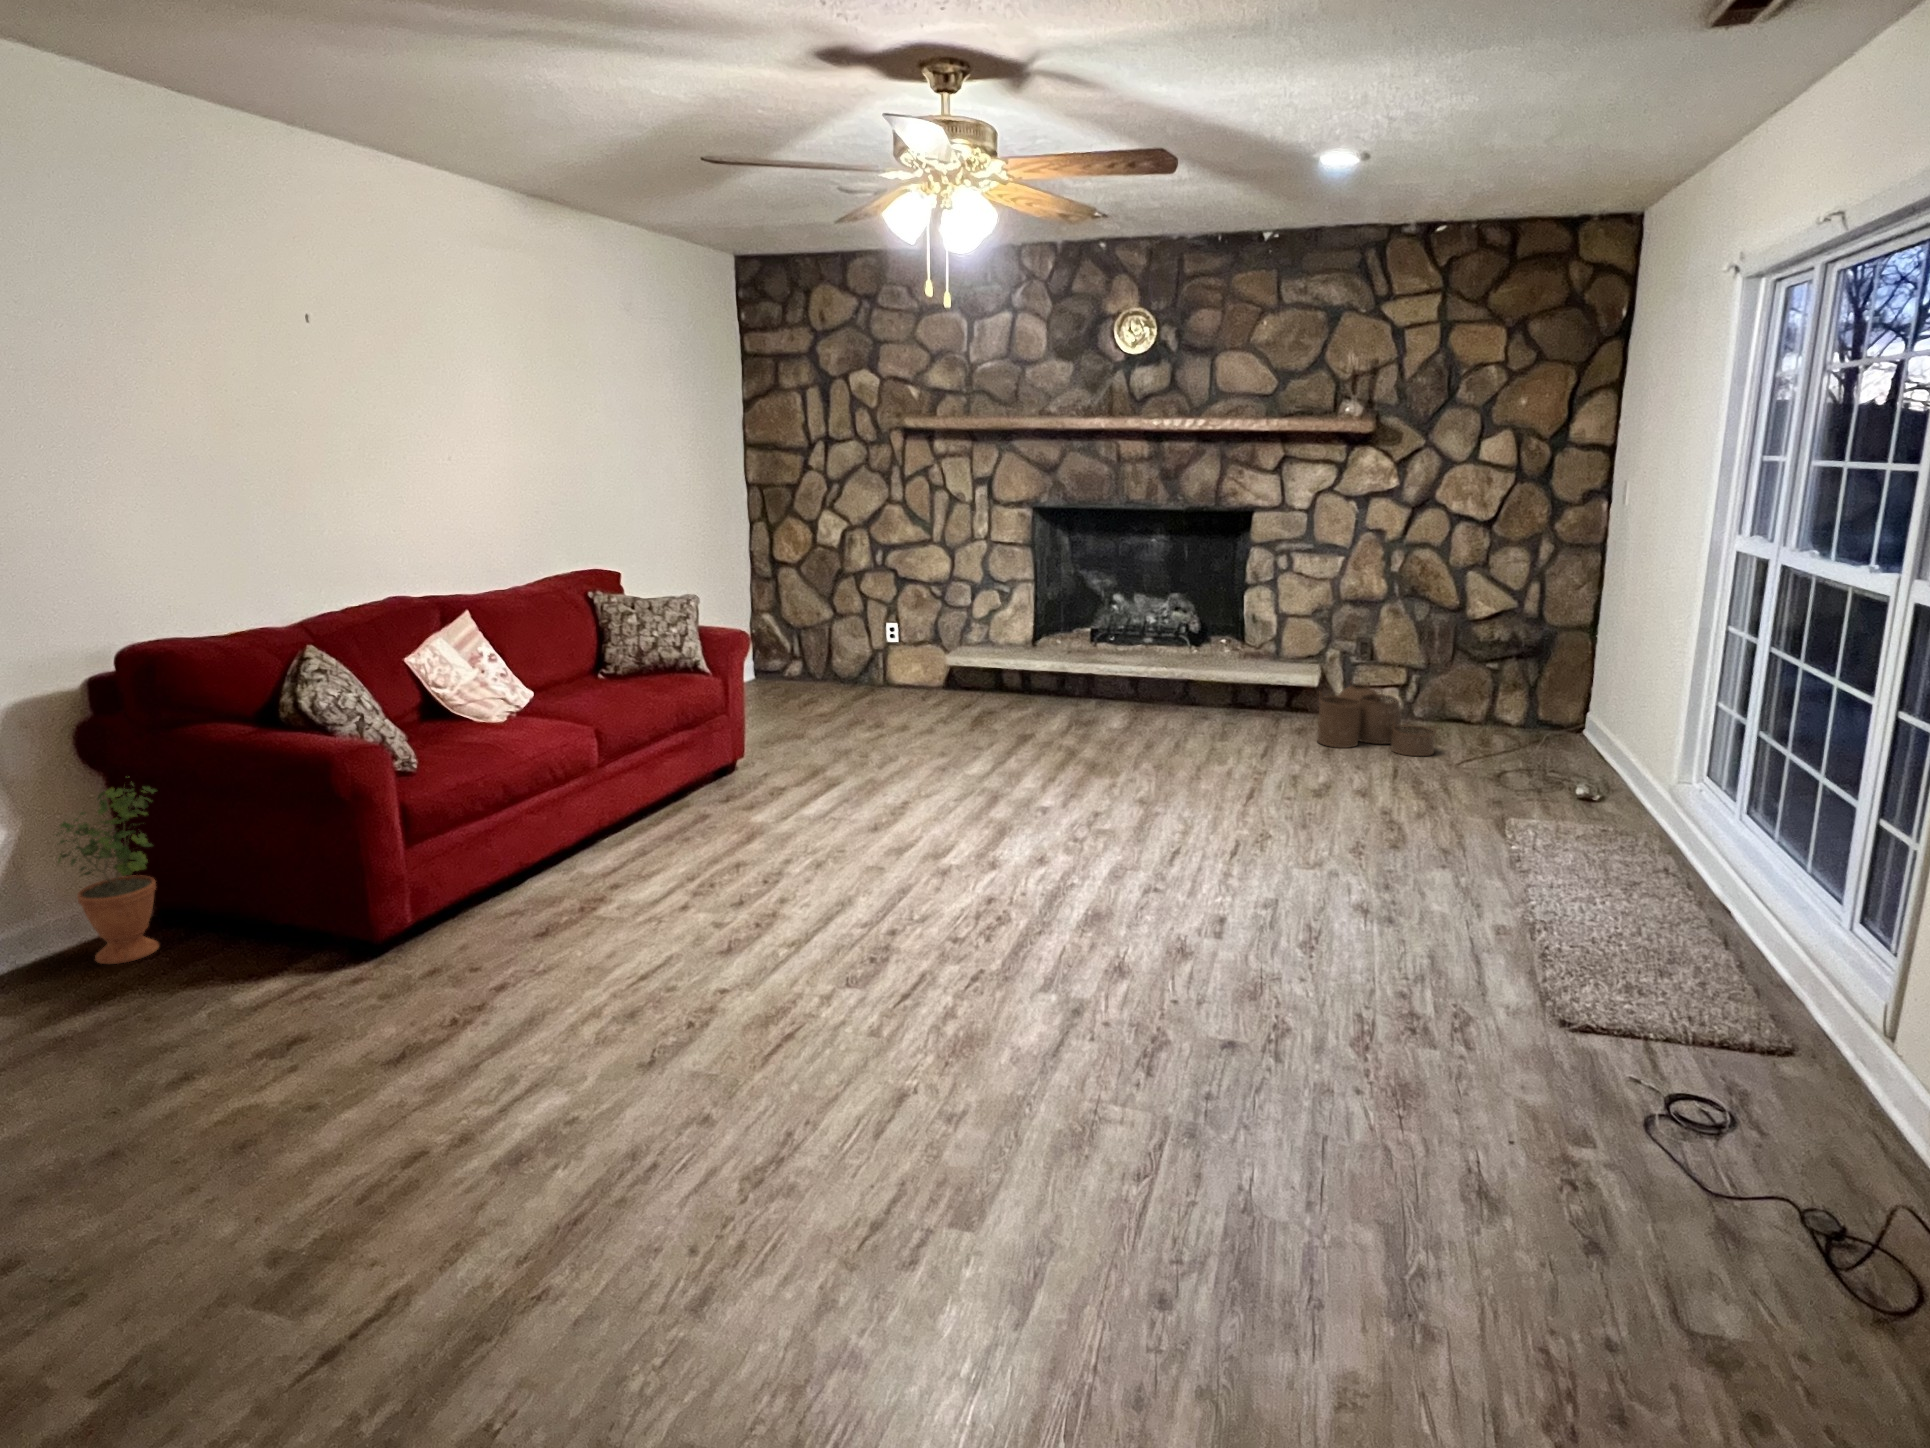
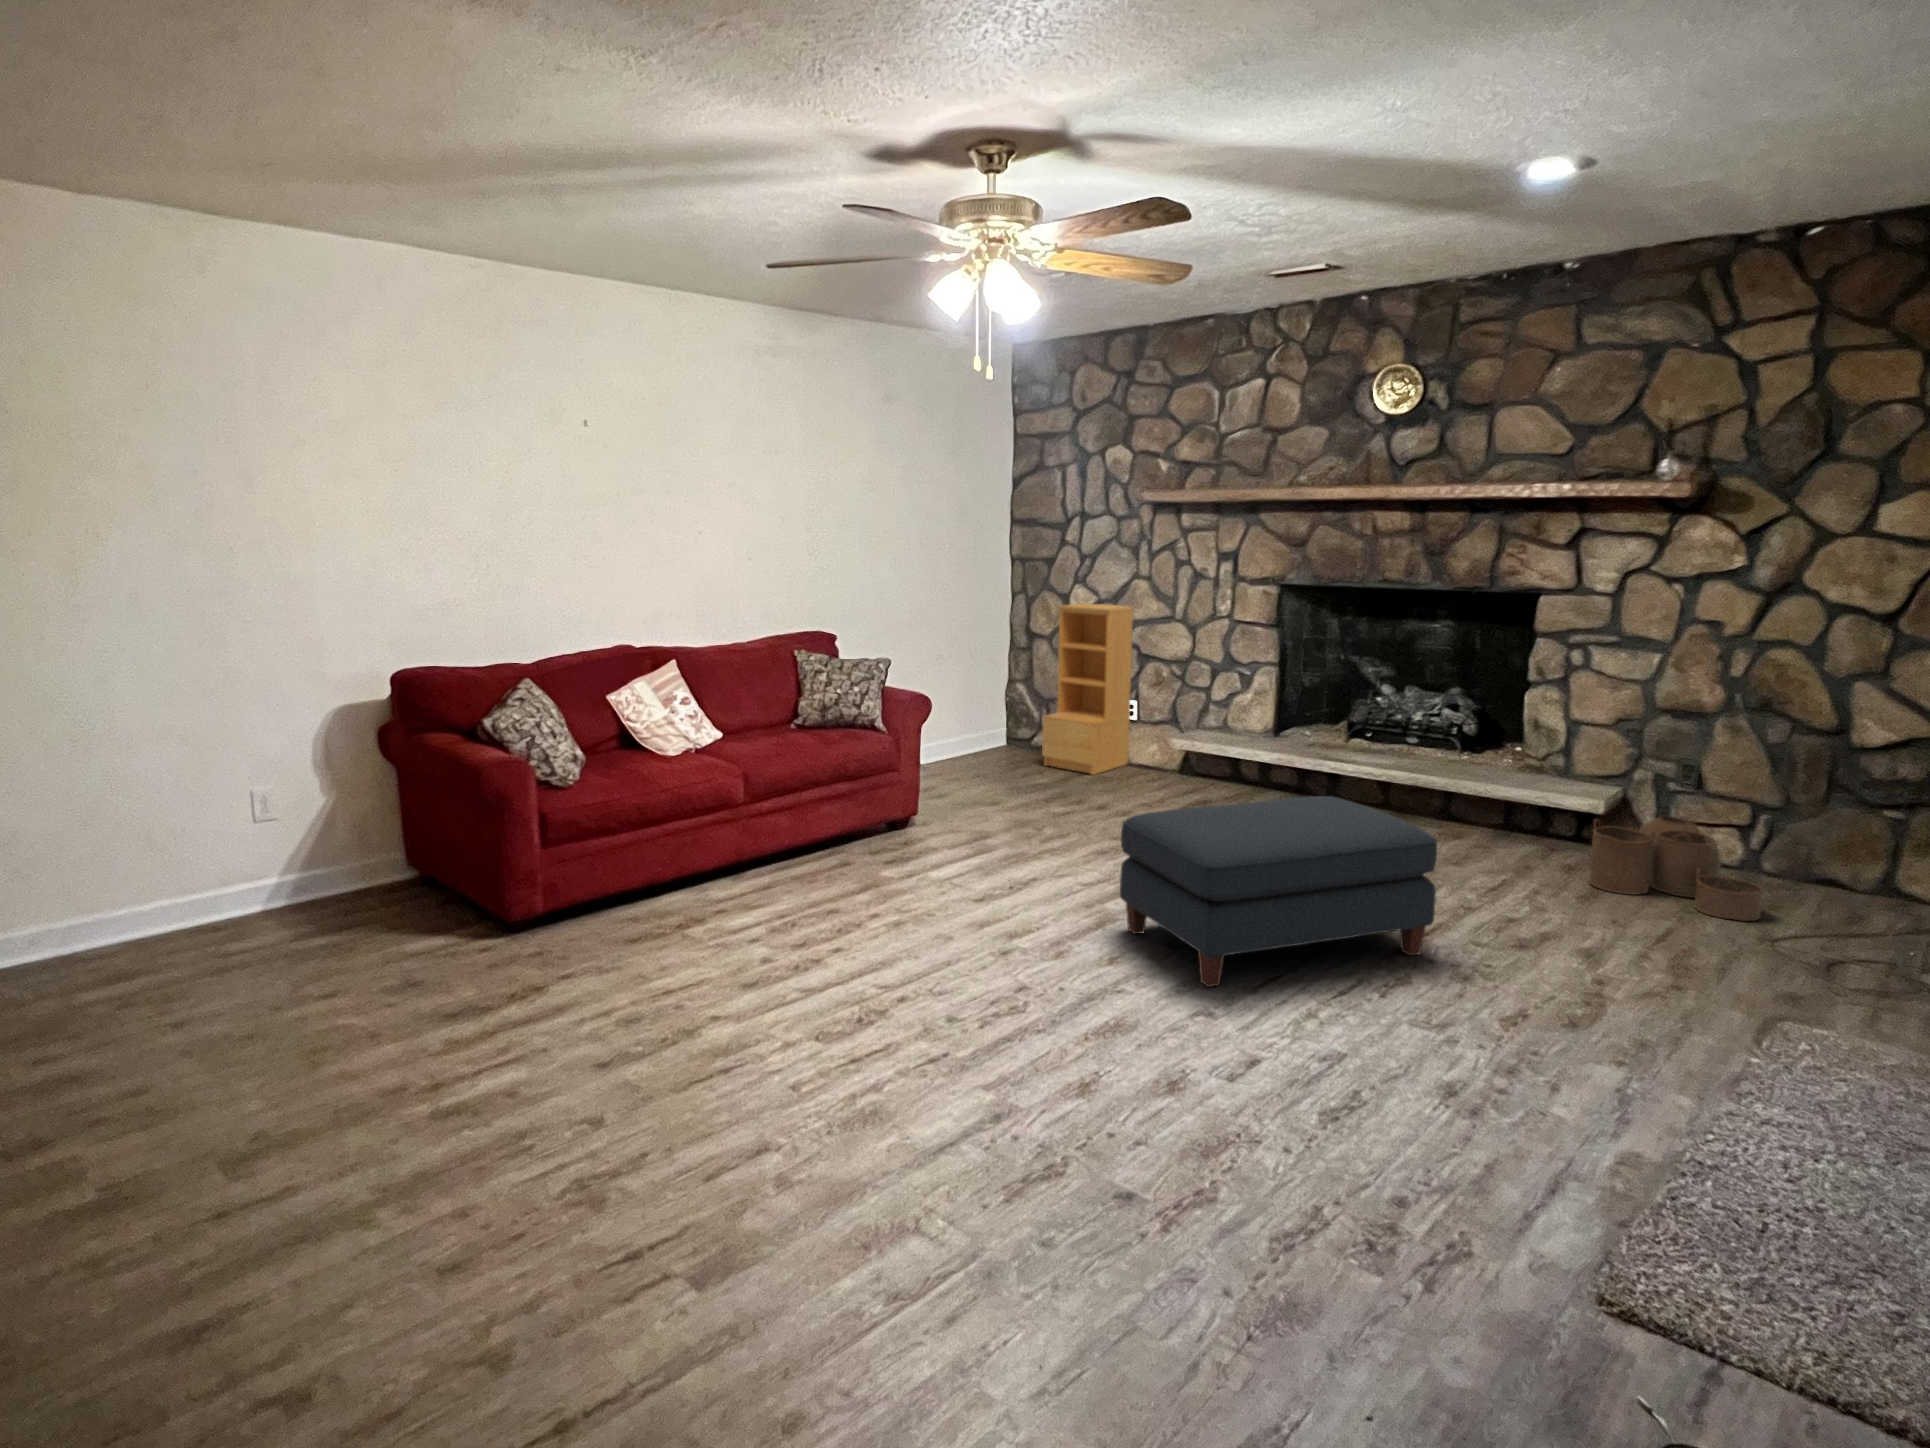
bookshelf: none [812,529,893,700] -> present [1042,603,1133,775]
ottoman: none [1018,693,1267,868] -> present [1120,796,1437,987]
potted plant: present [57,781,159,964] -> none [332,767,403,909]

